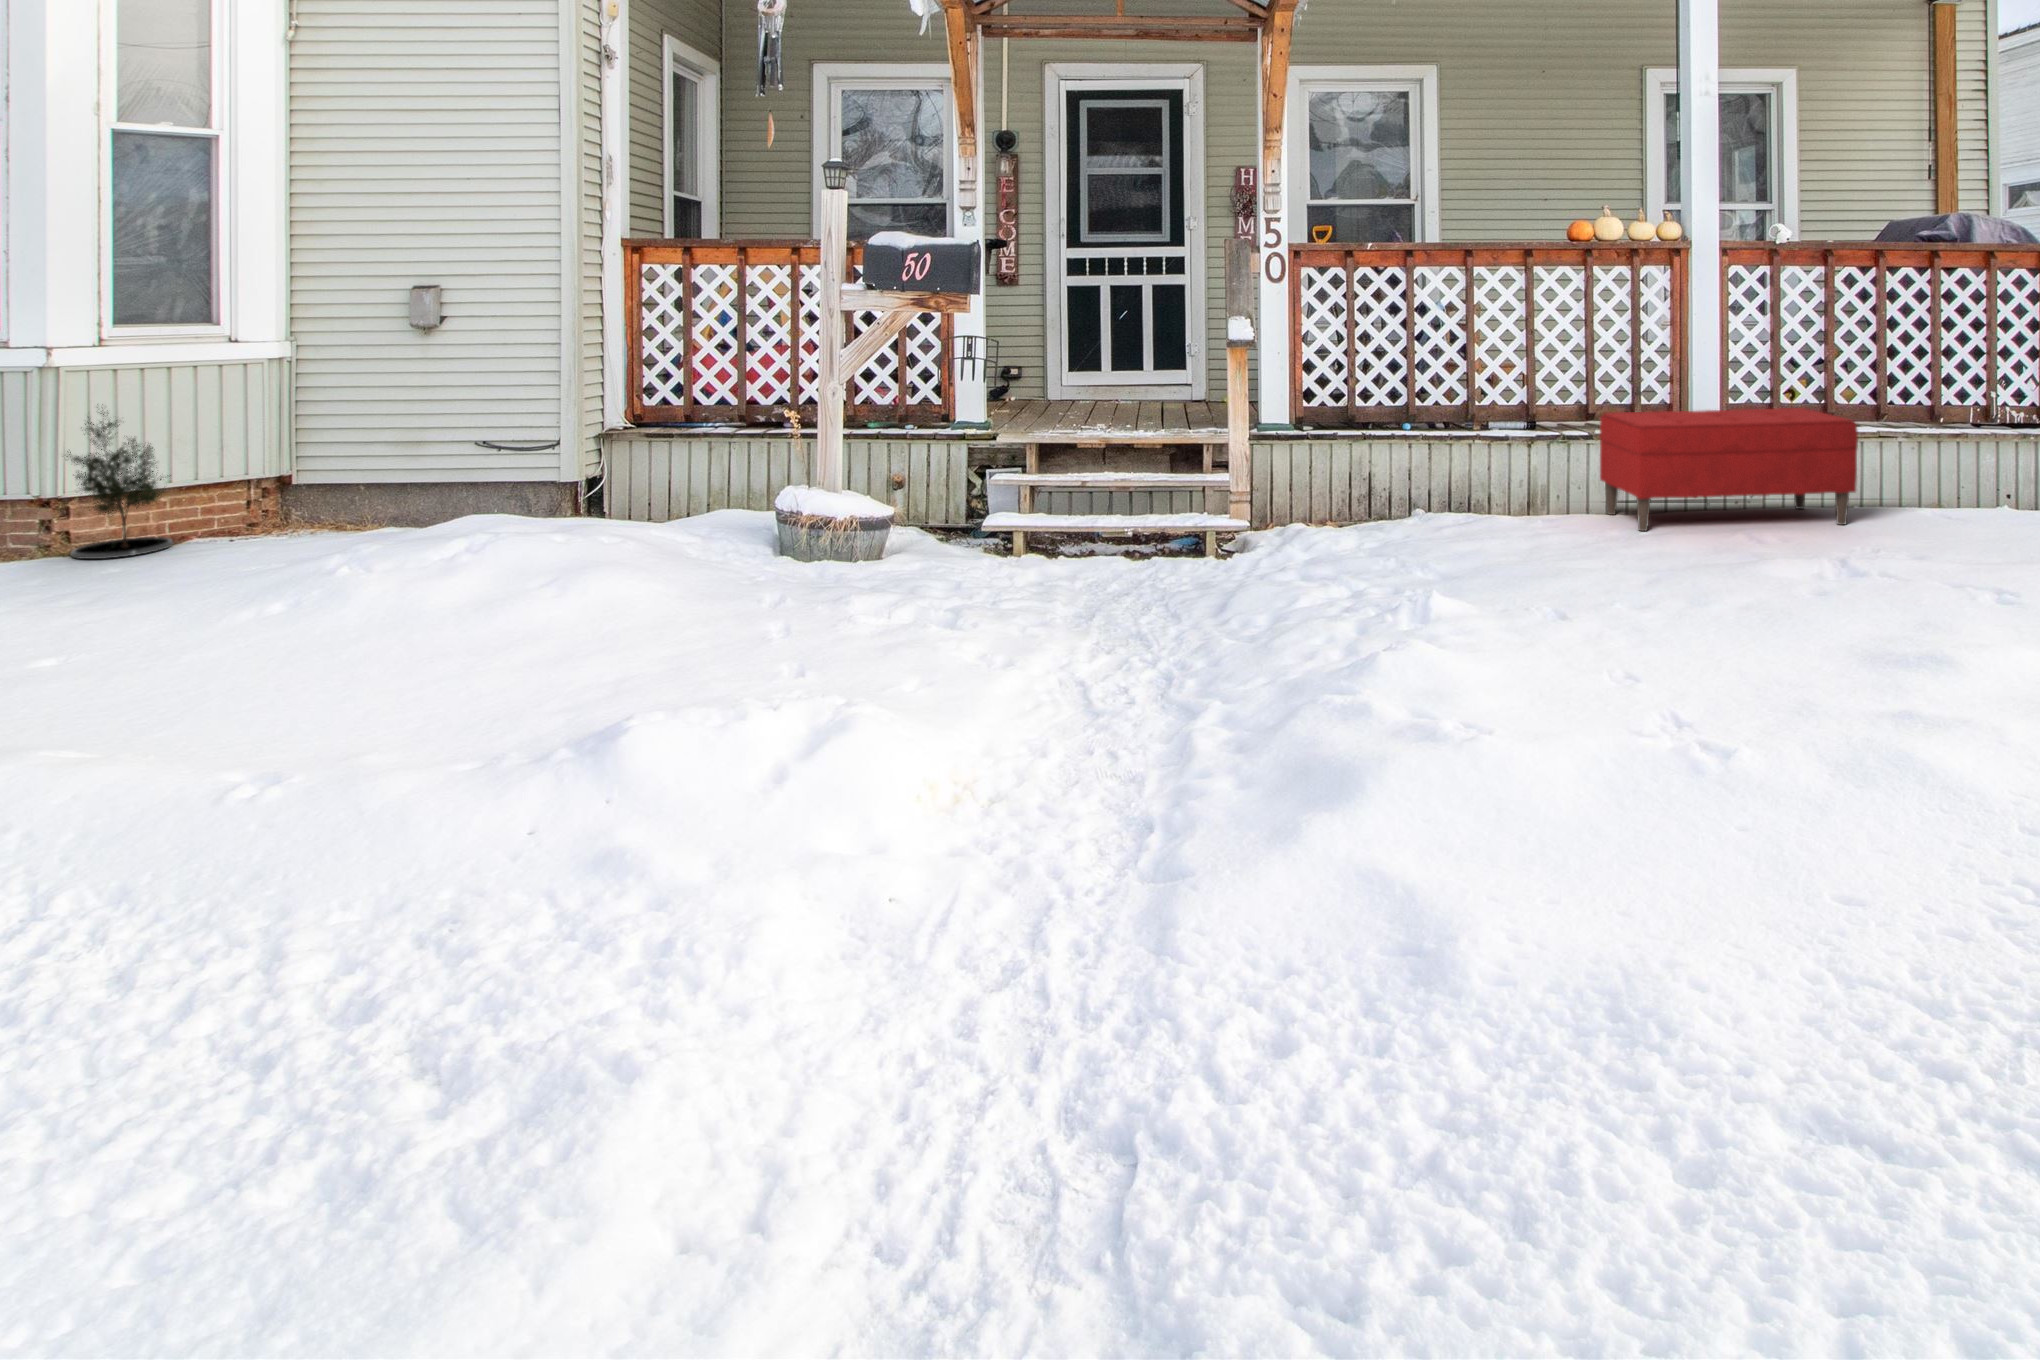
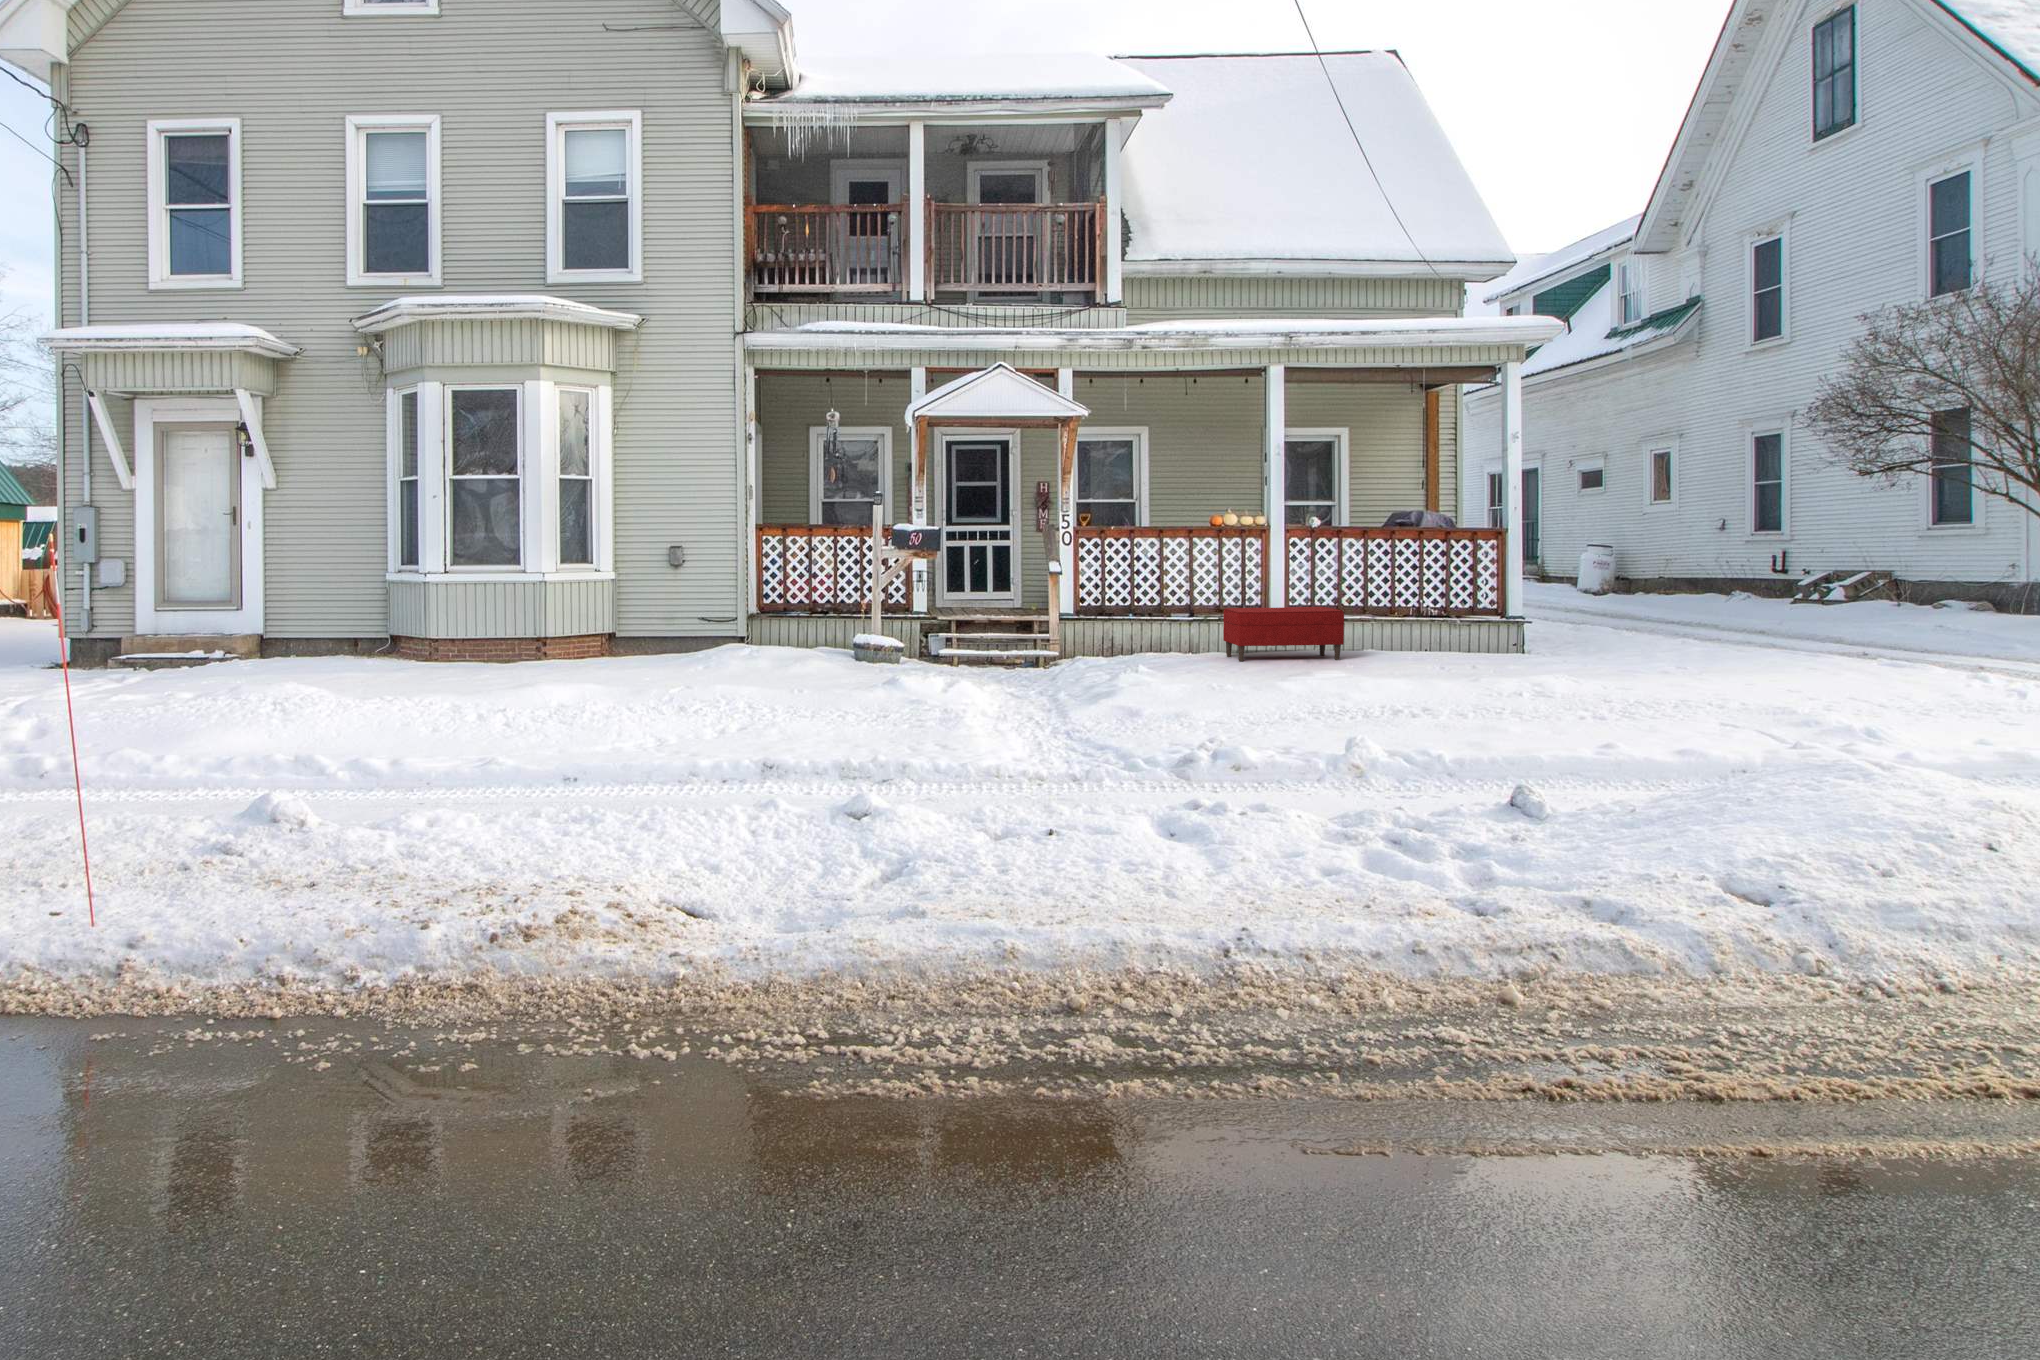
potted tree: present [66,410,173,559] -> none [557,595,596,660]

